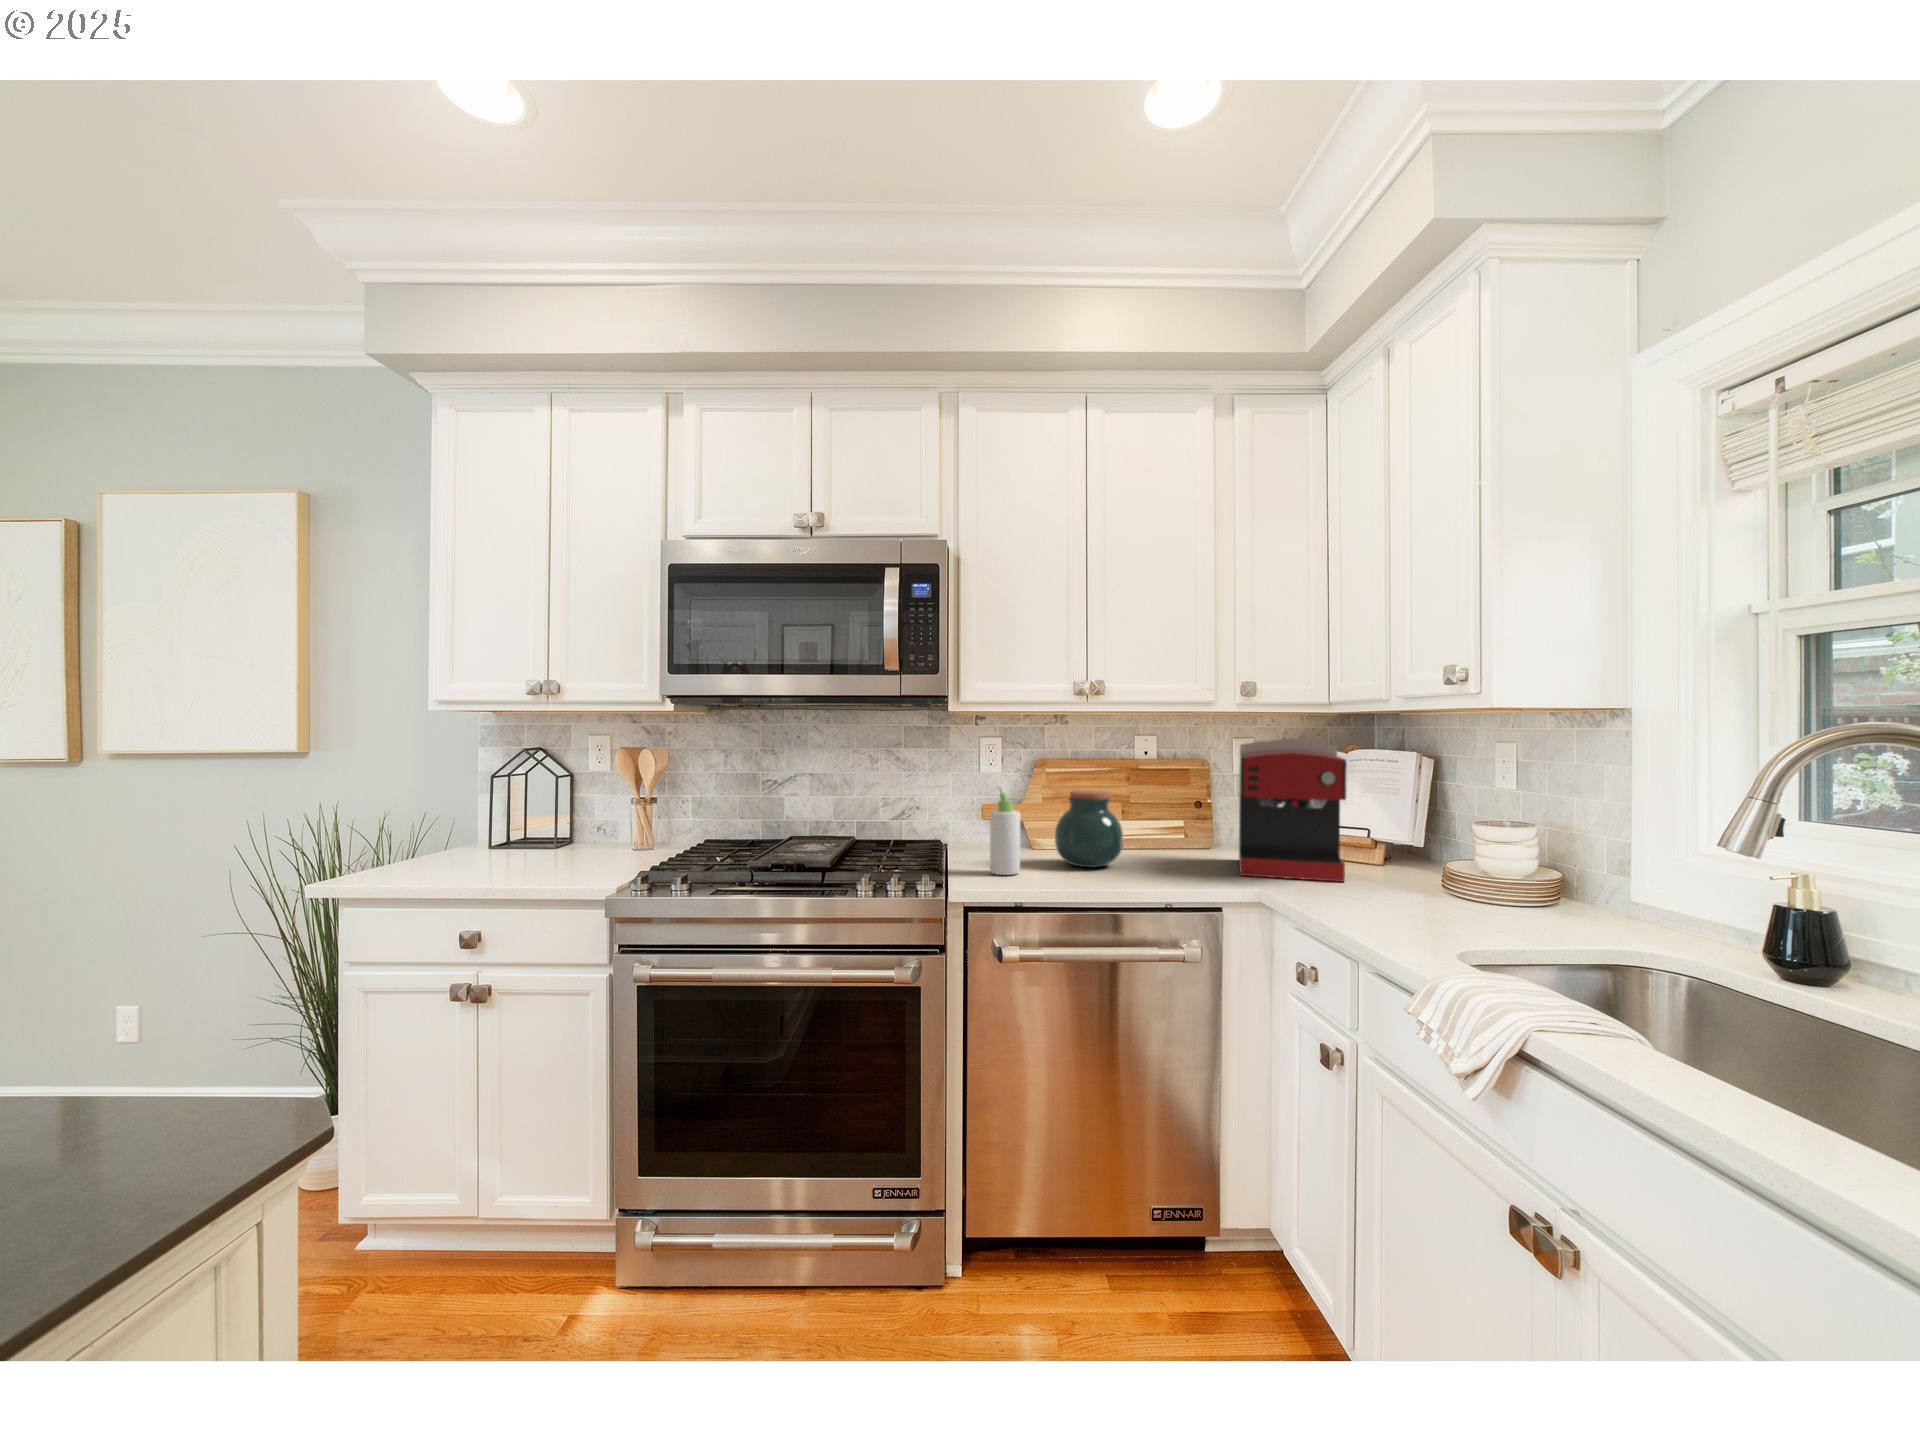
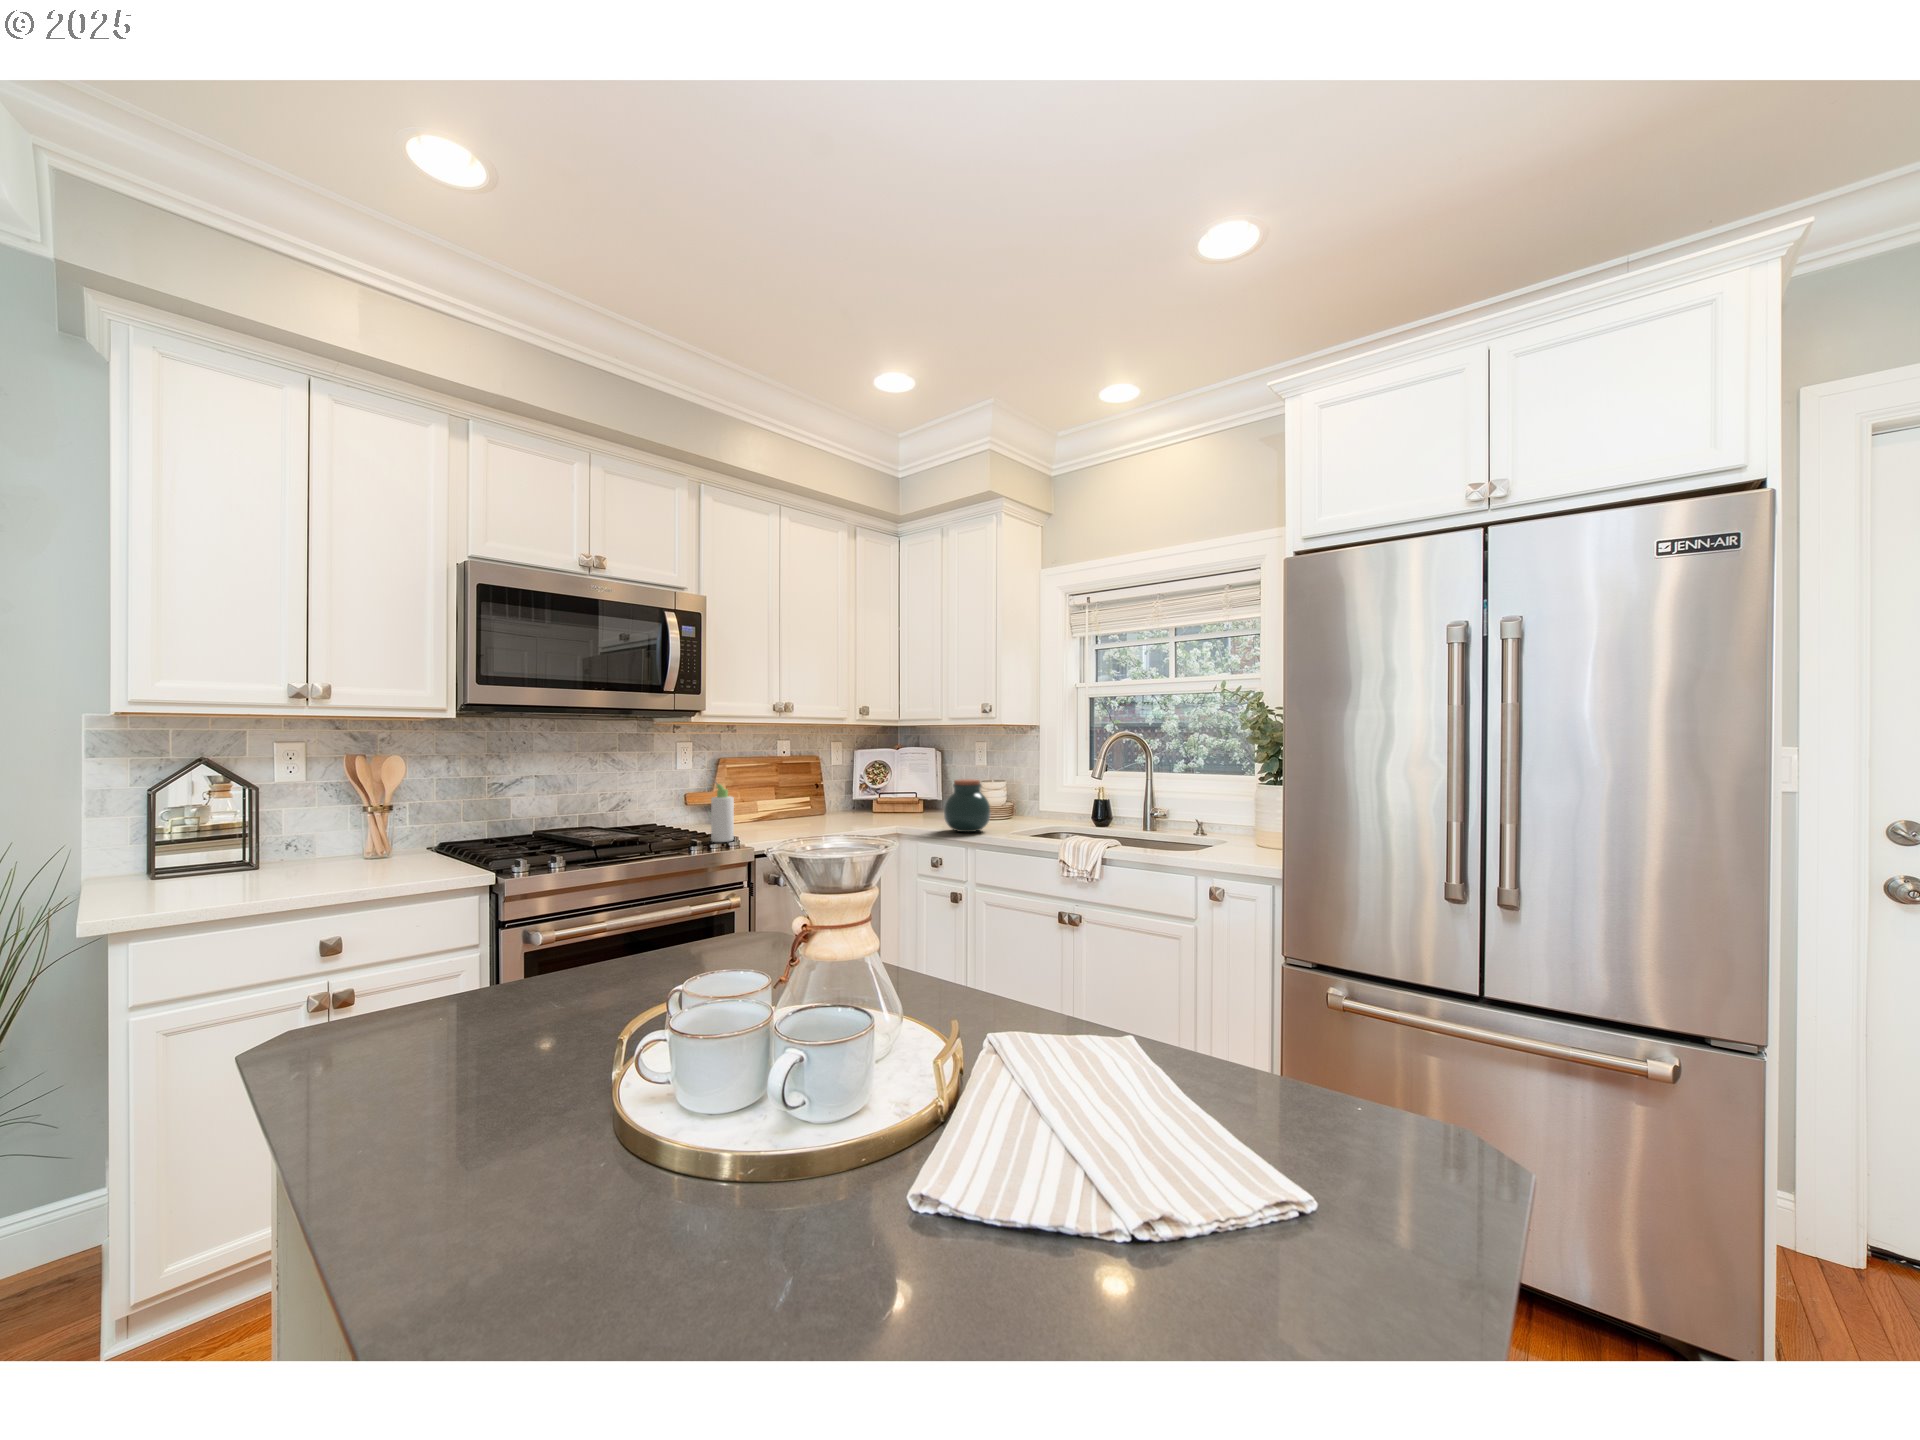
coffee maker: present [1239,739,1347,882] -> none [848,742,919,825]
jar: present [1055,790,1123,867] -> present [944,779,990,832]

